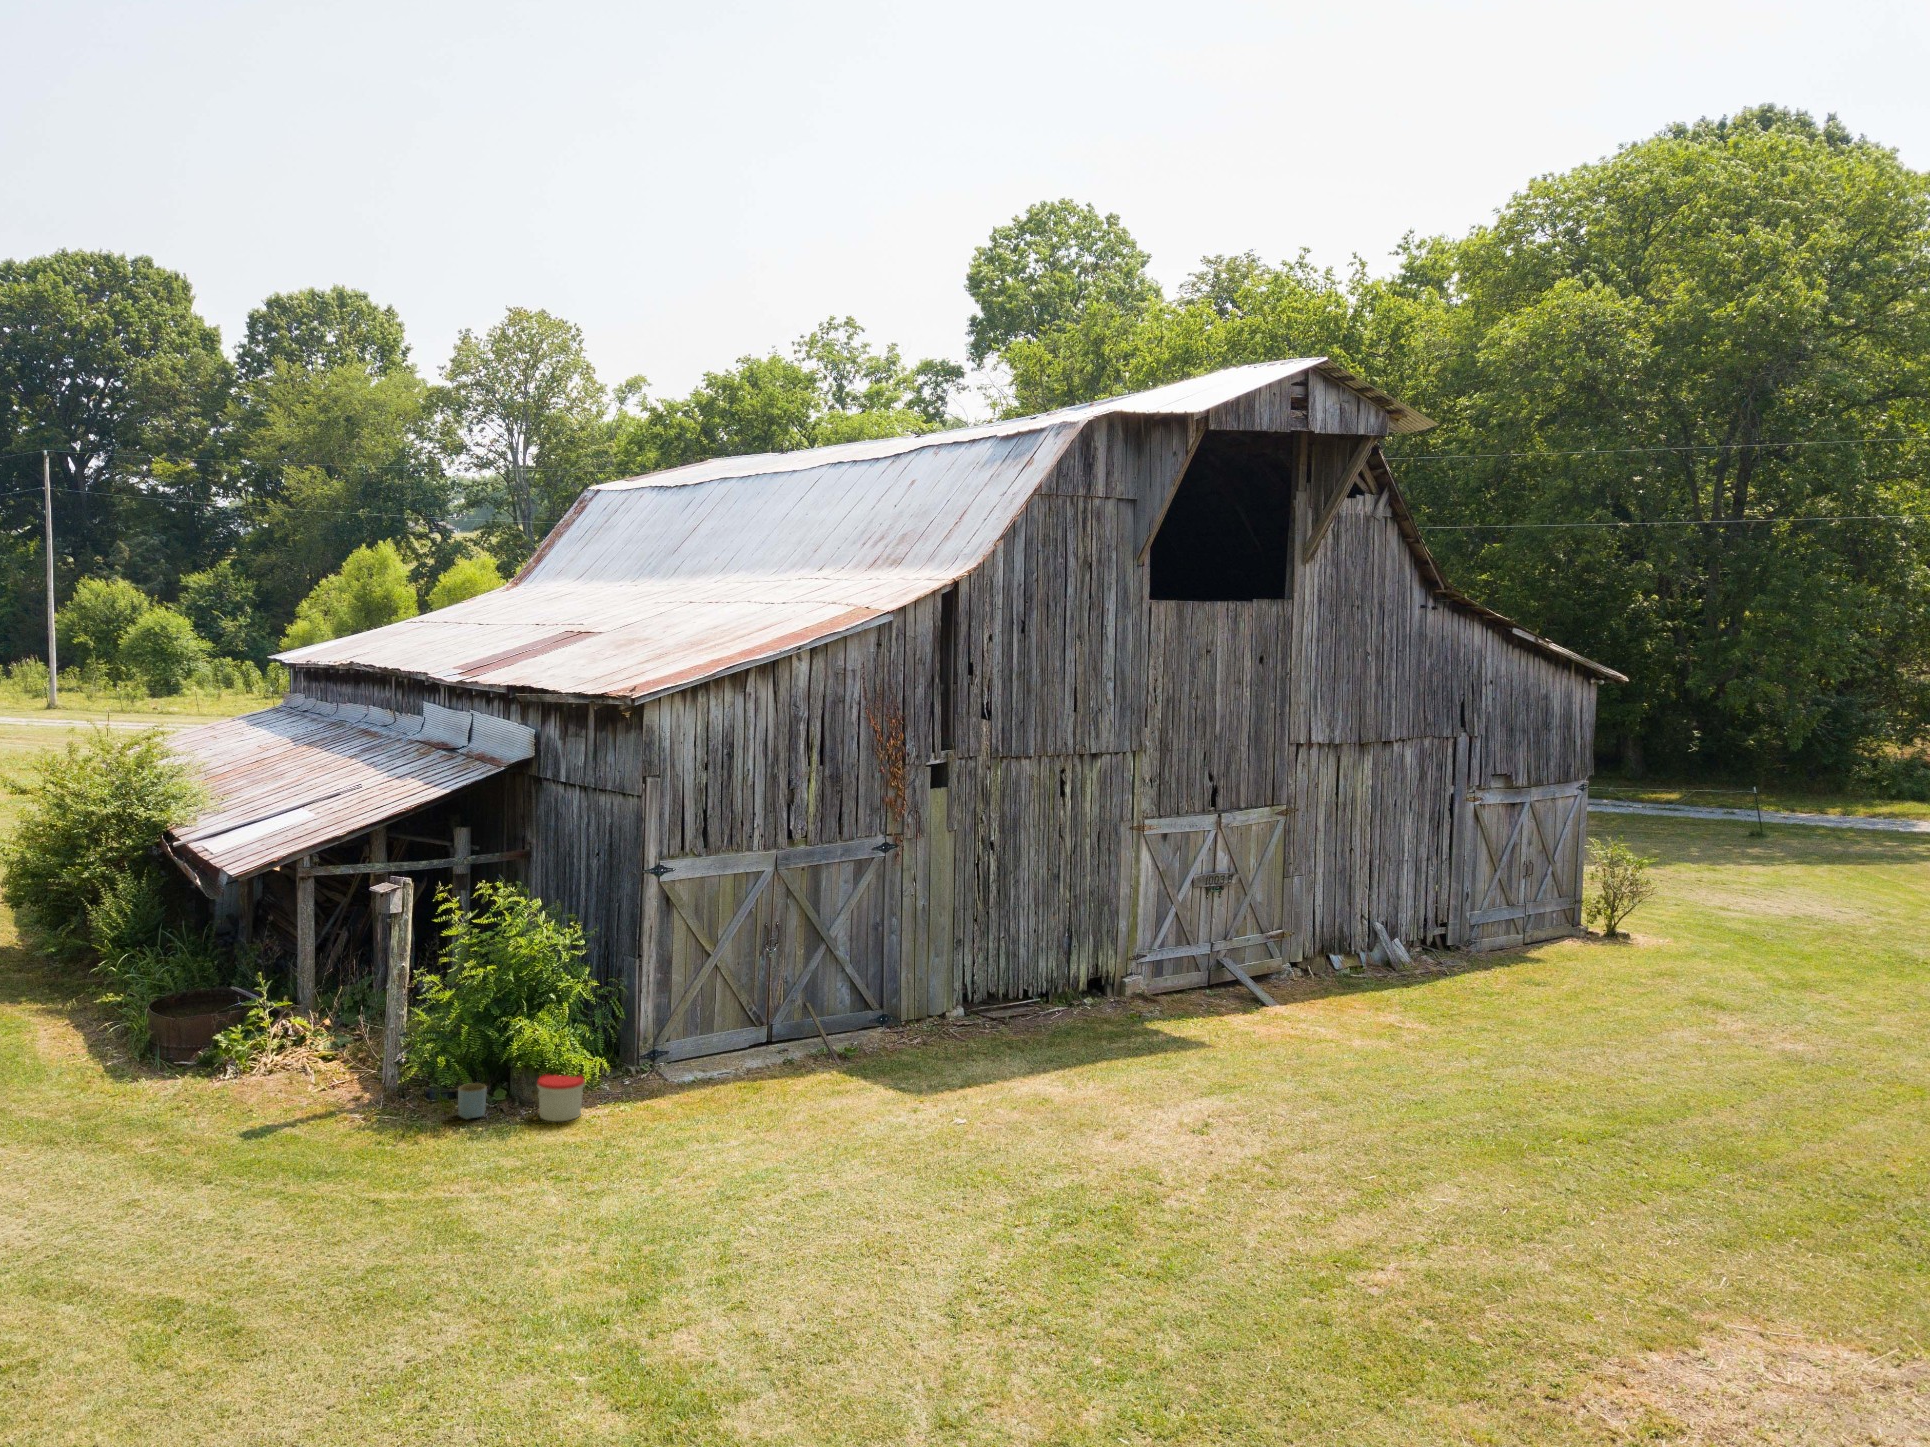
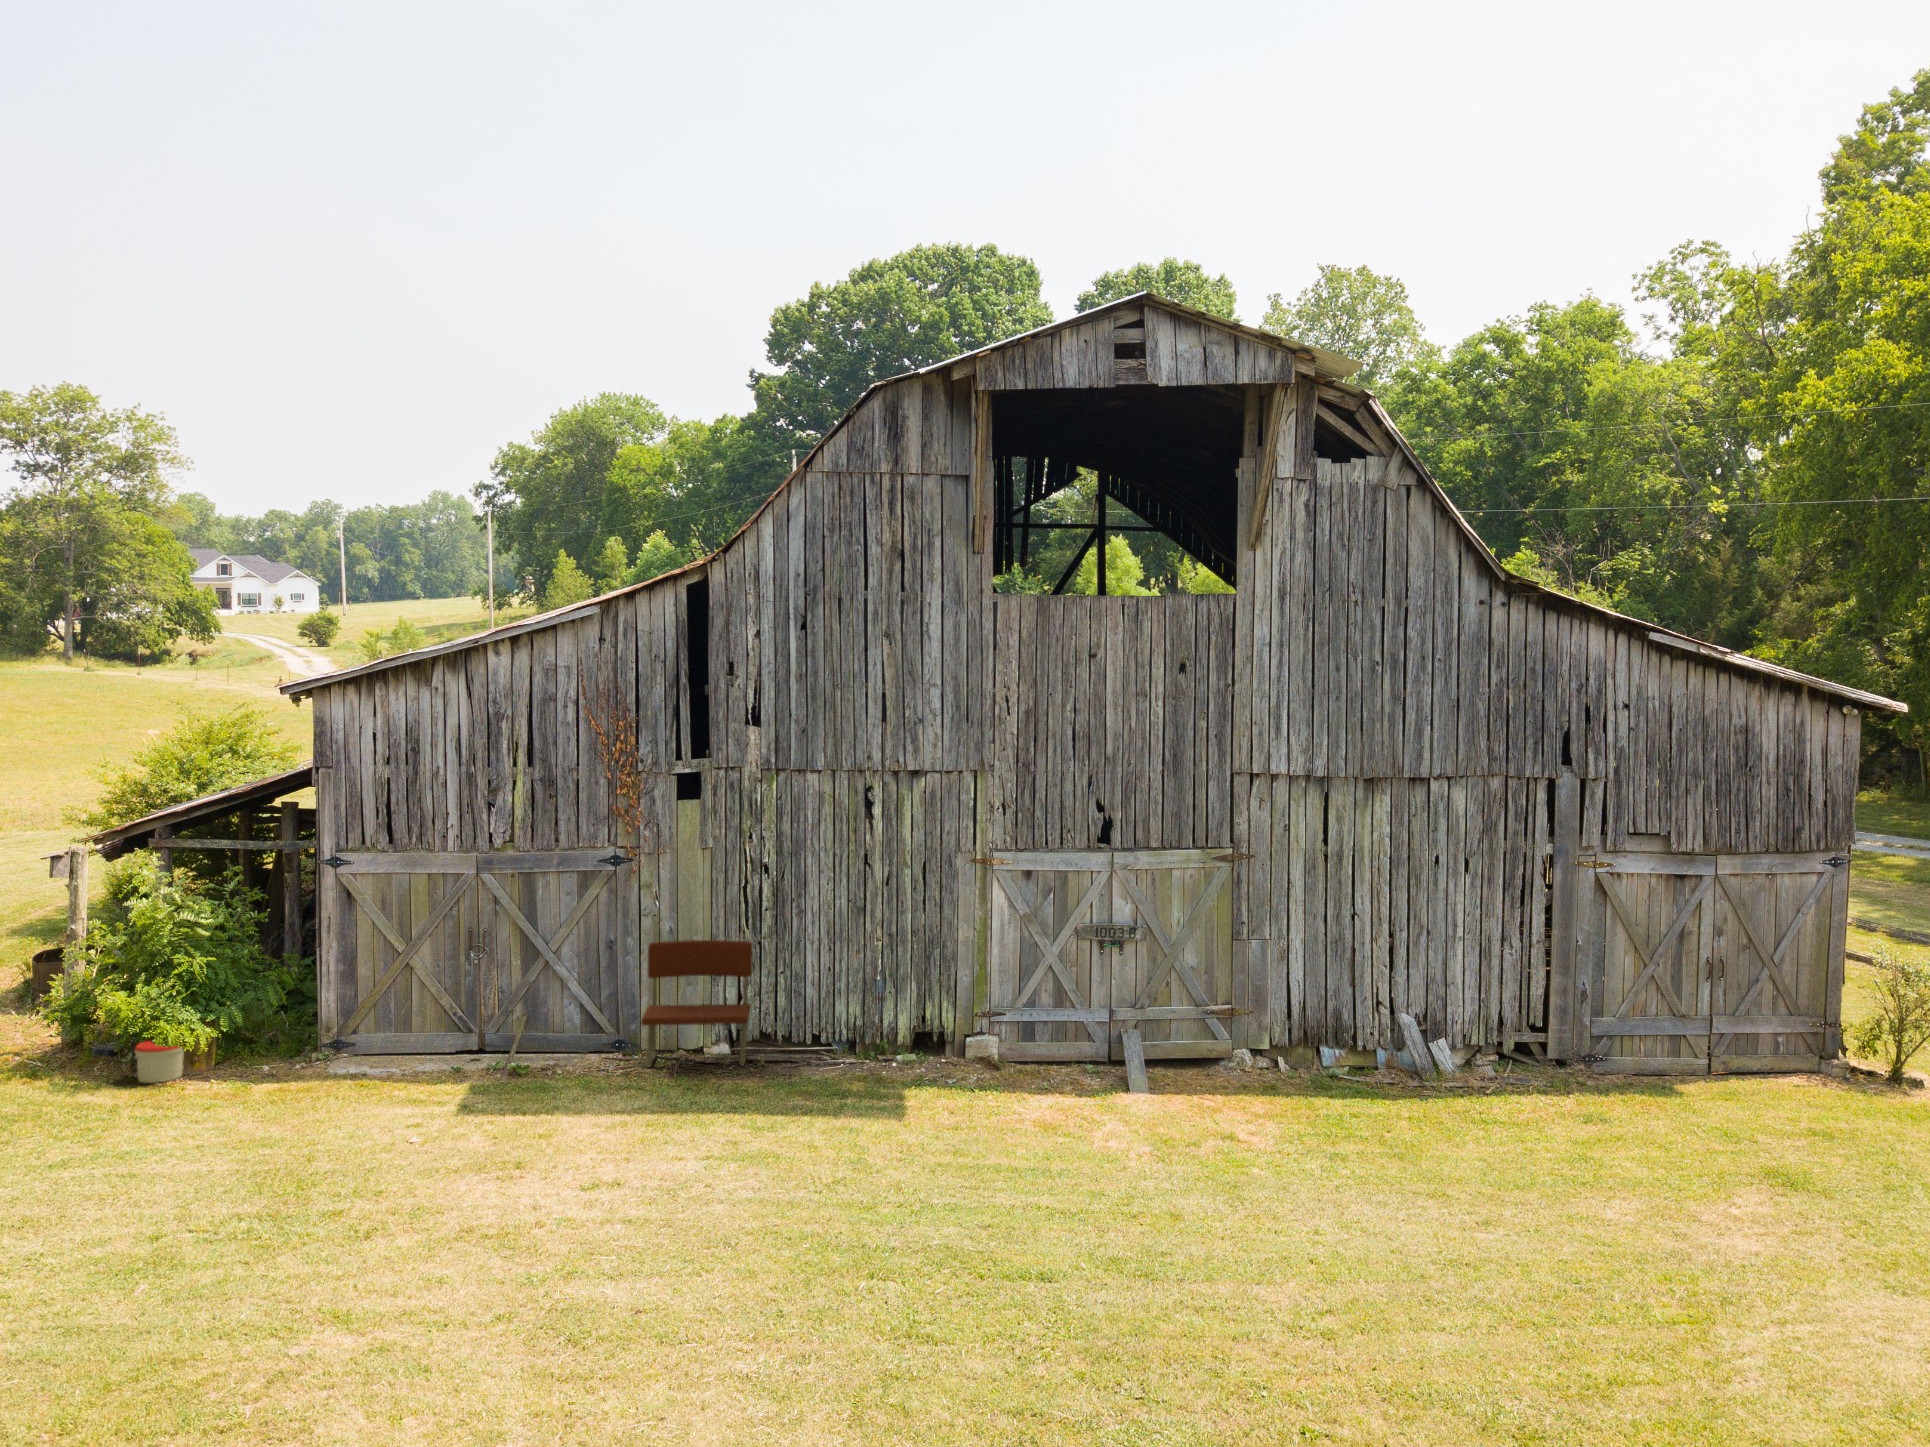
bench: none [919,914,1026,1038] -> present [641,940,752,1068]
planter: present [458,1083,487,1120] -> none [92,1038,122,1069]

